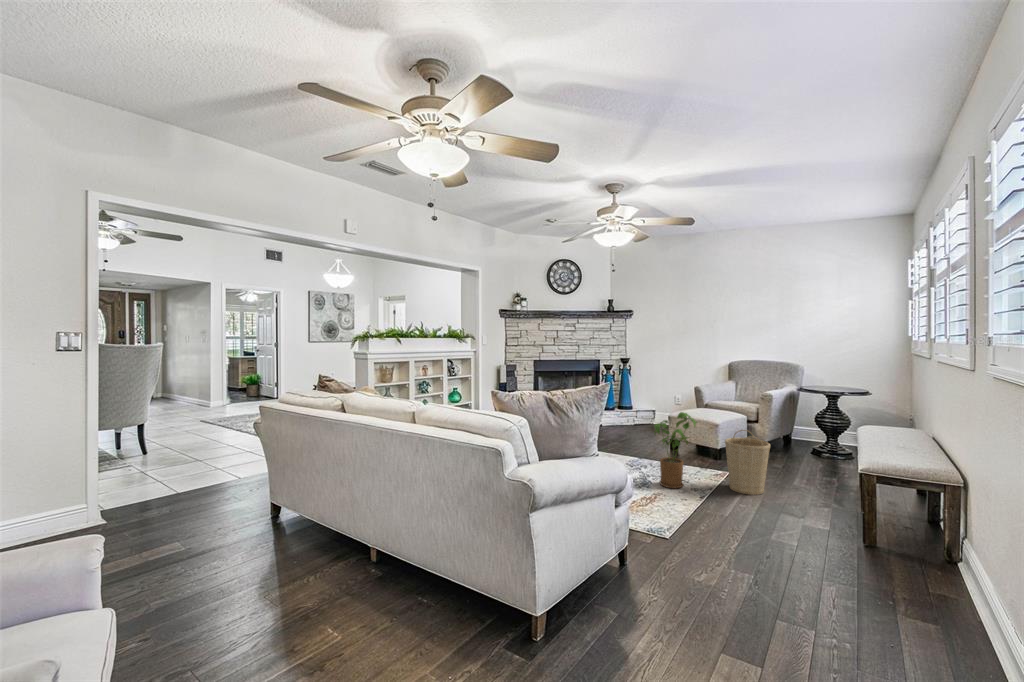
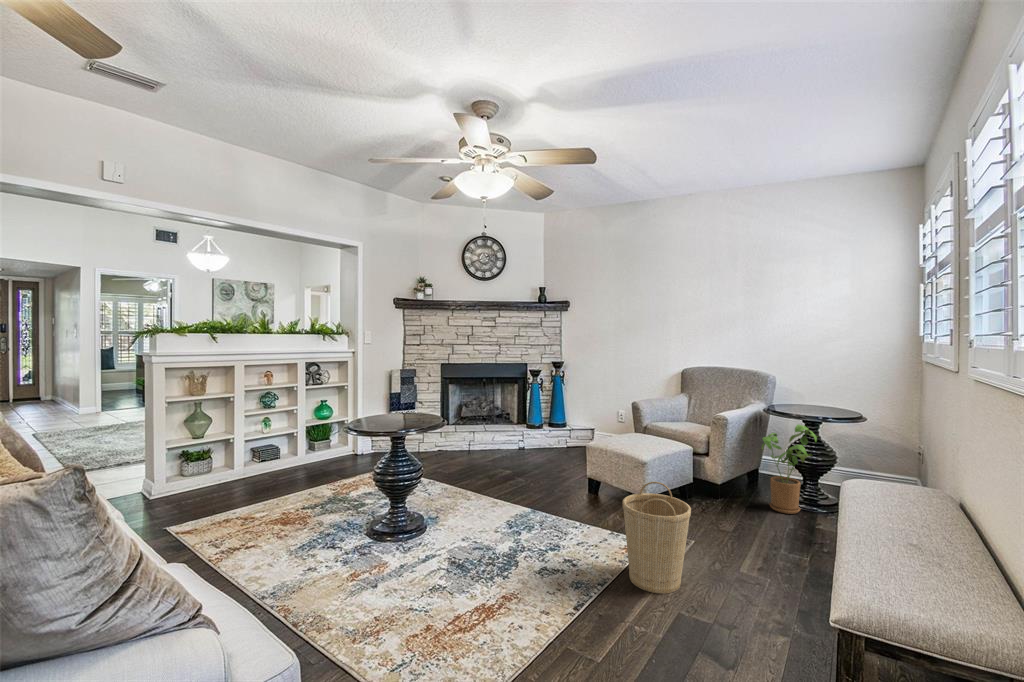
house plant: present [654,412,697,489] -> present [762,425,817,514]

